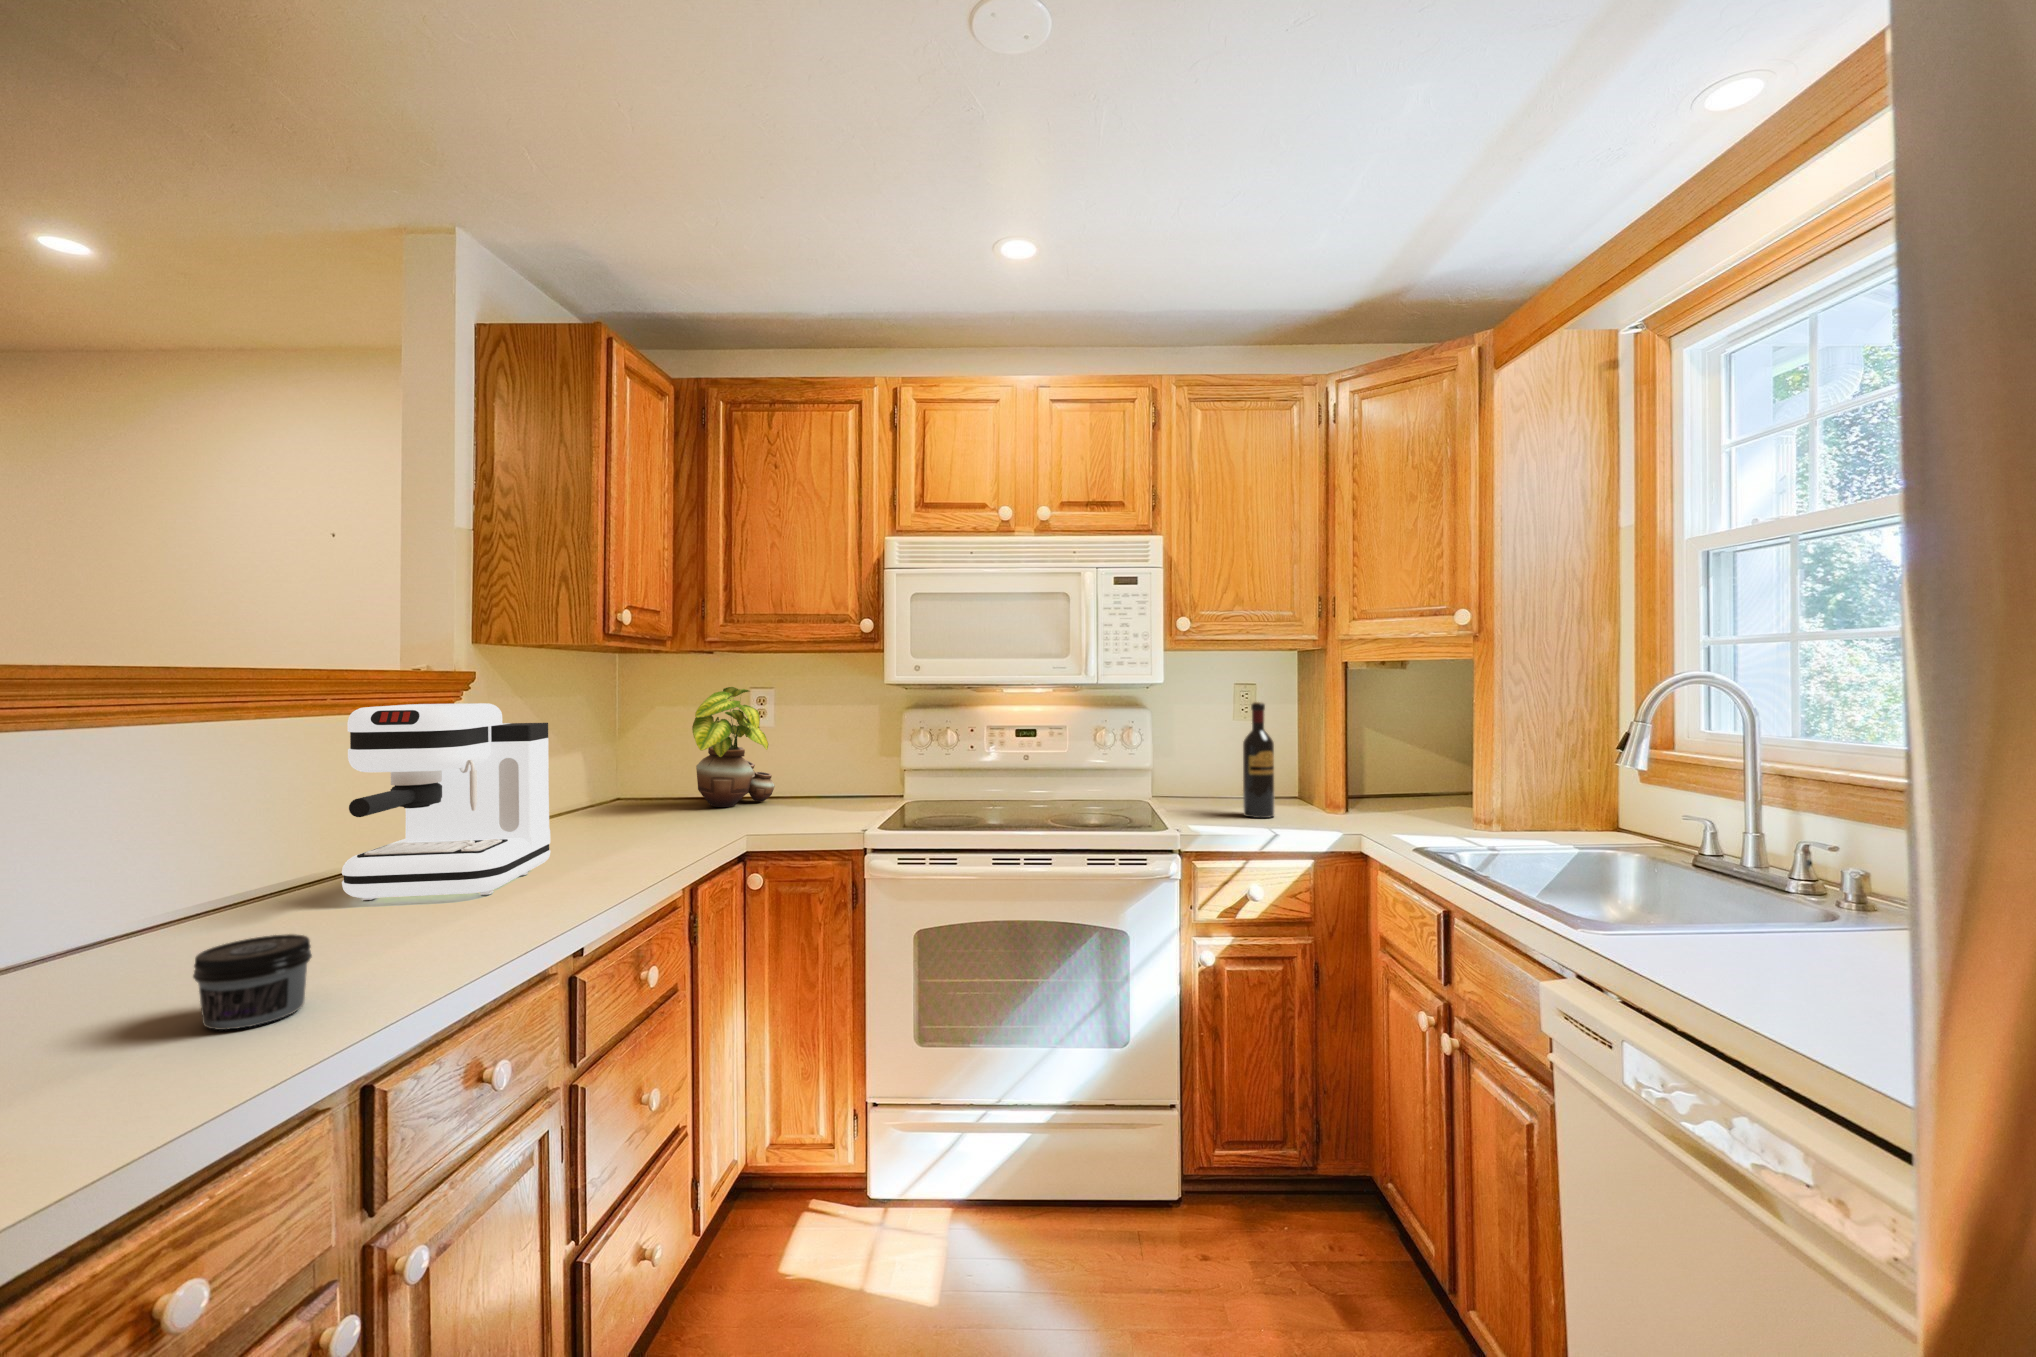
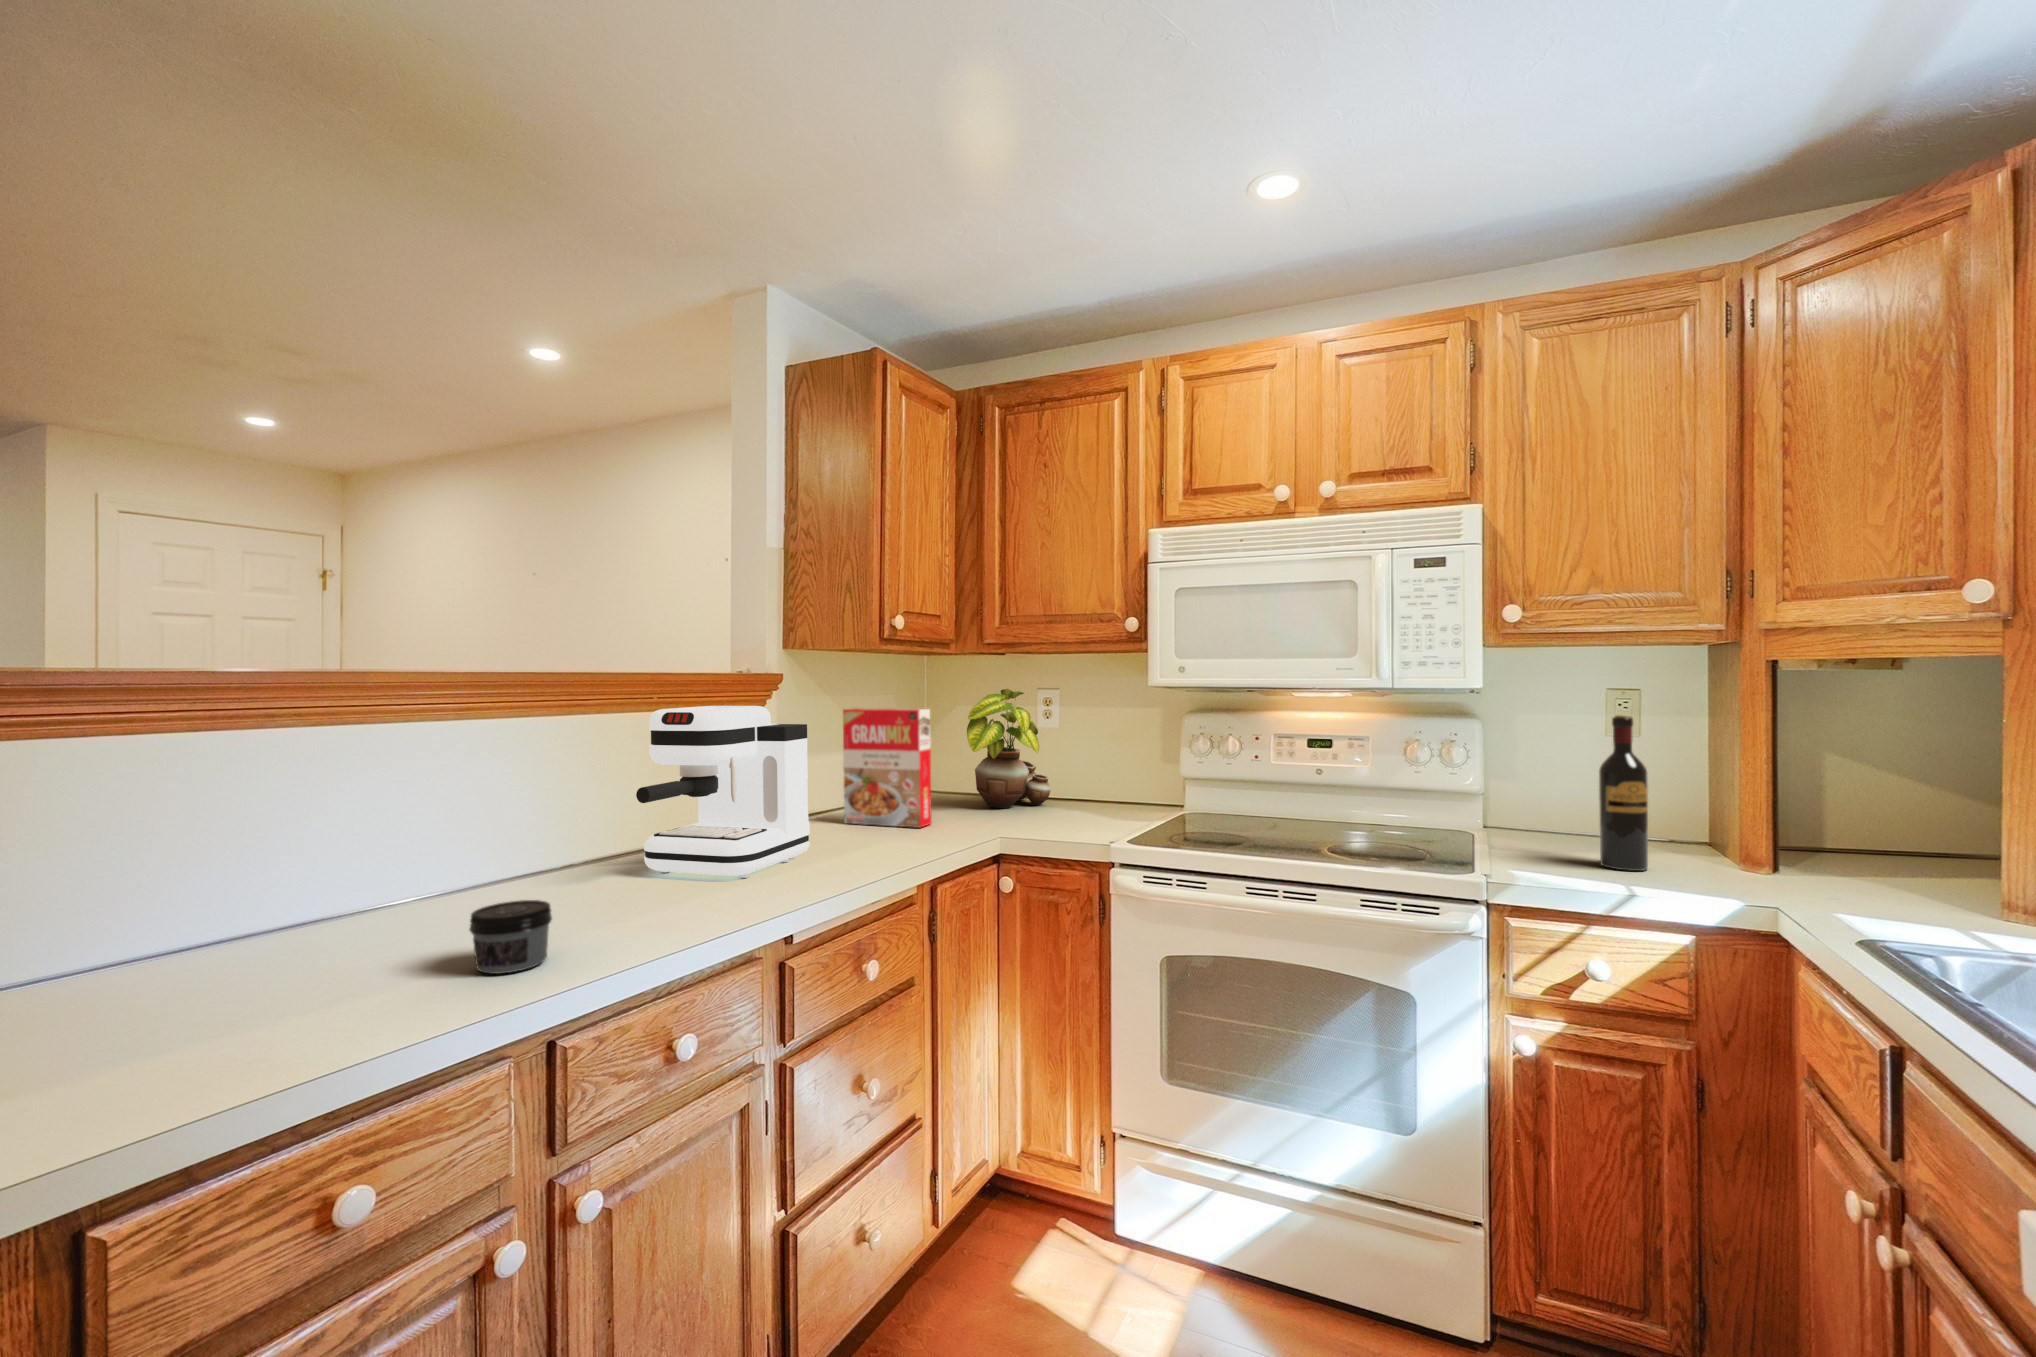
cereal box: none [556,707,662,833] -> present [843,708,932,828]

